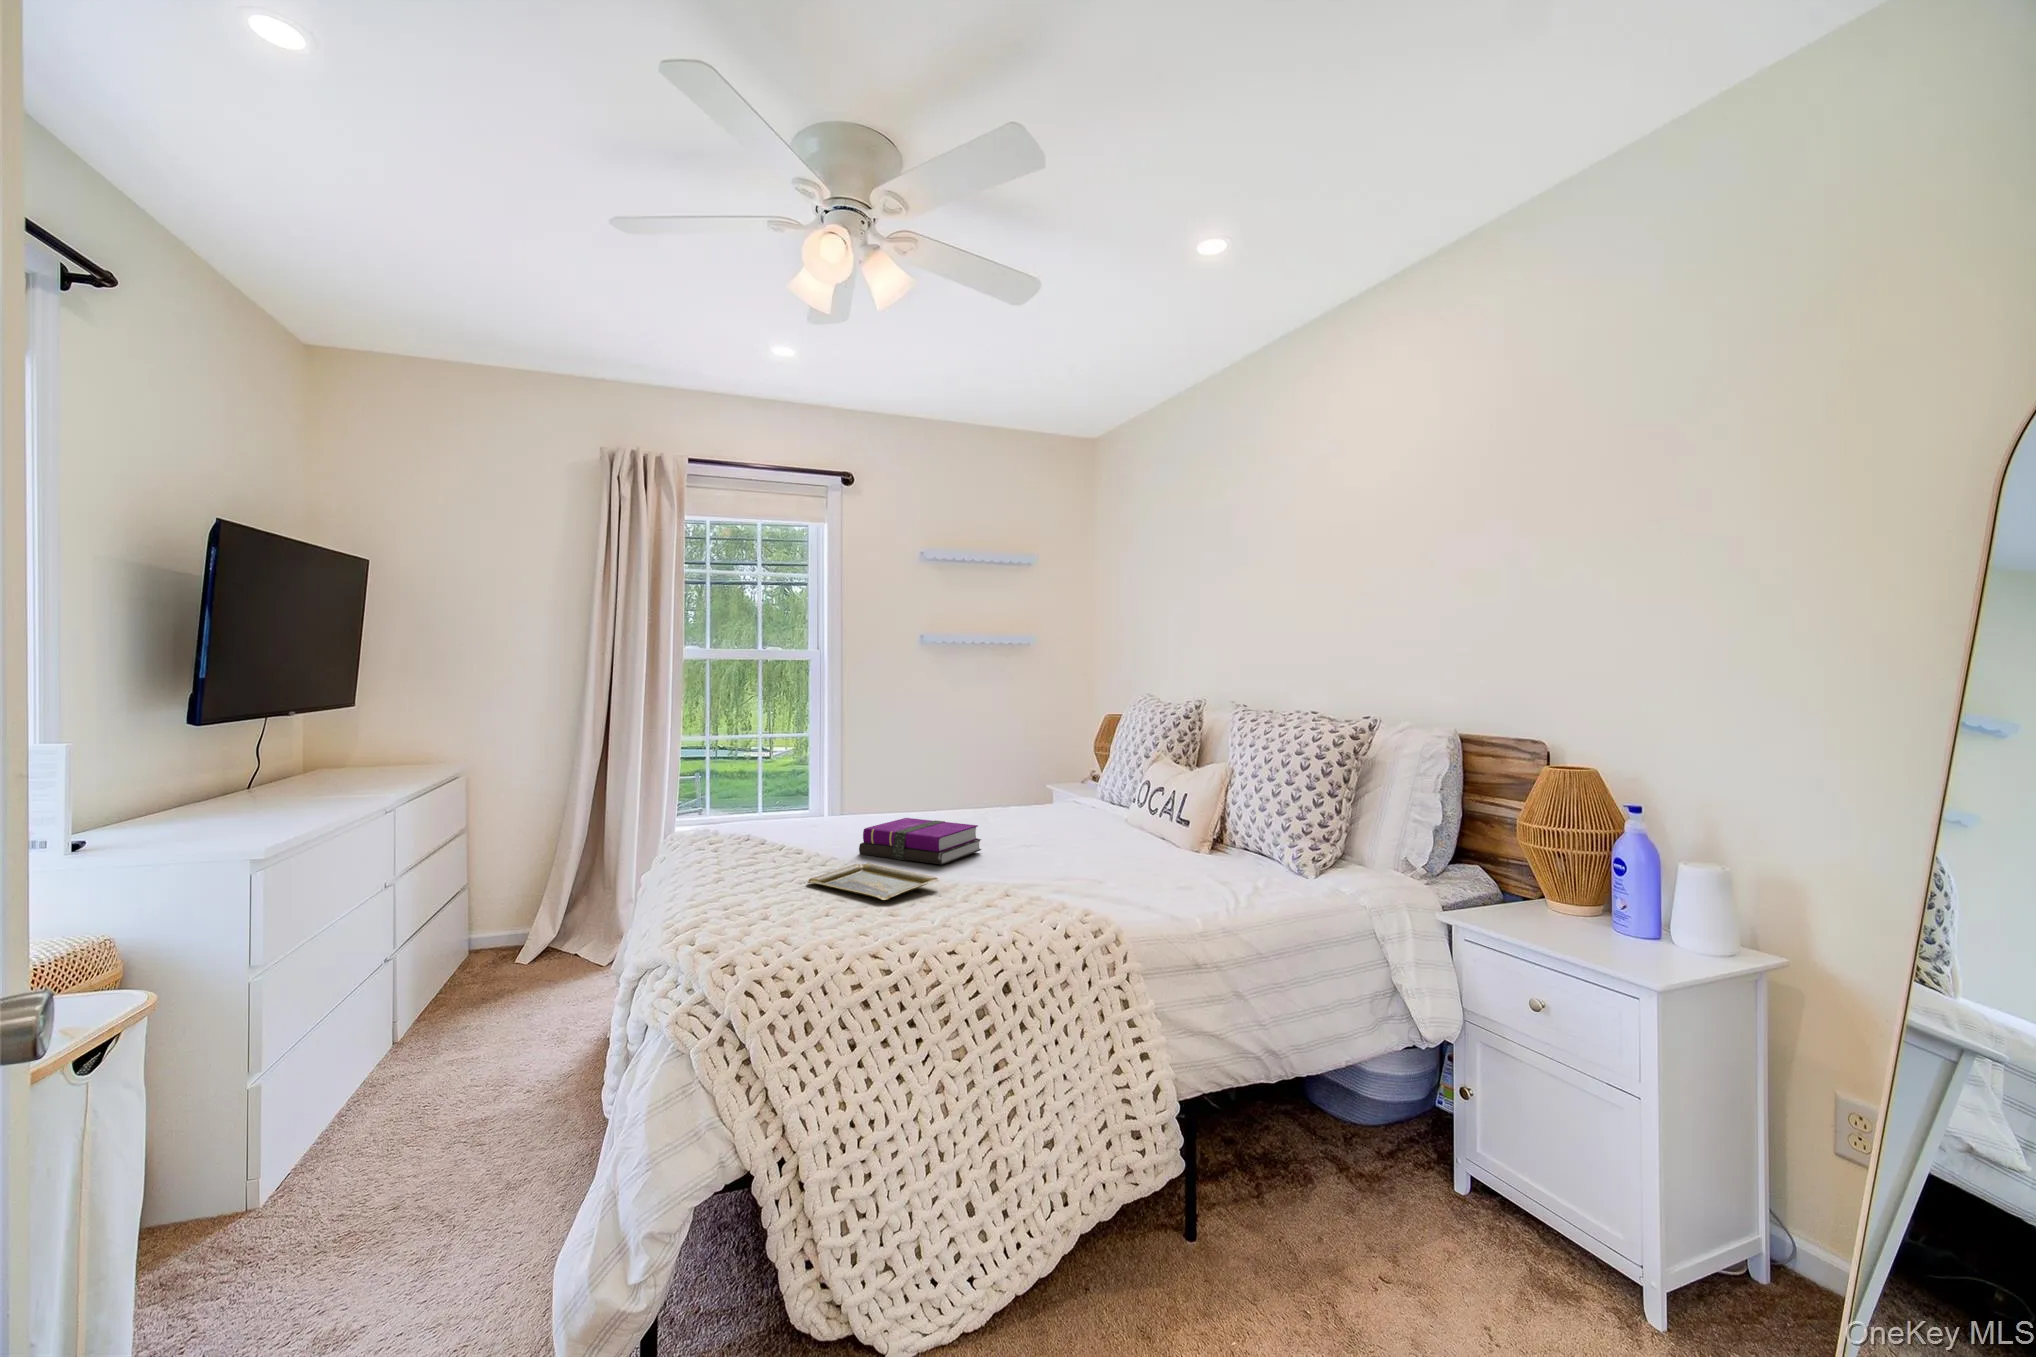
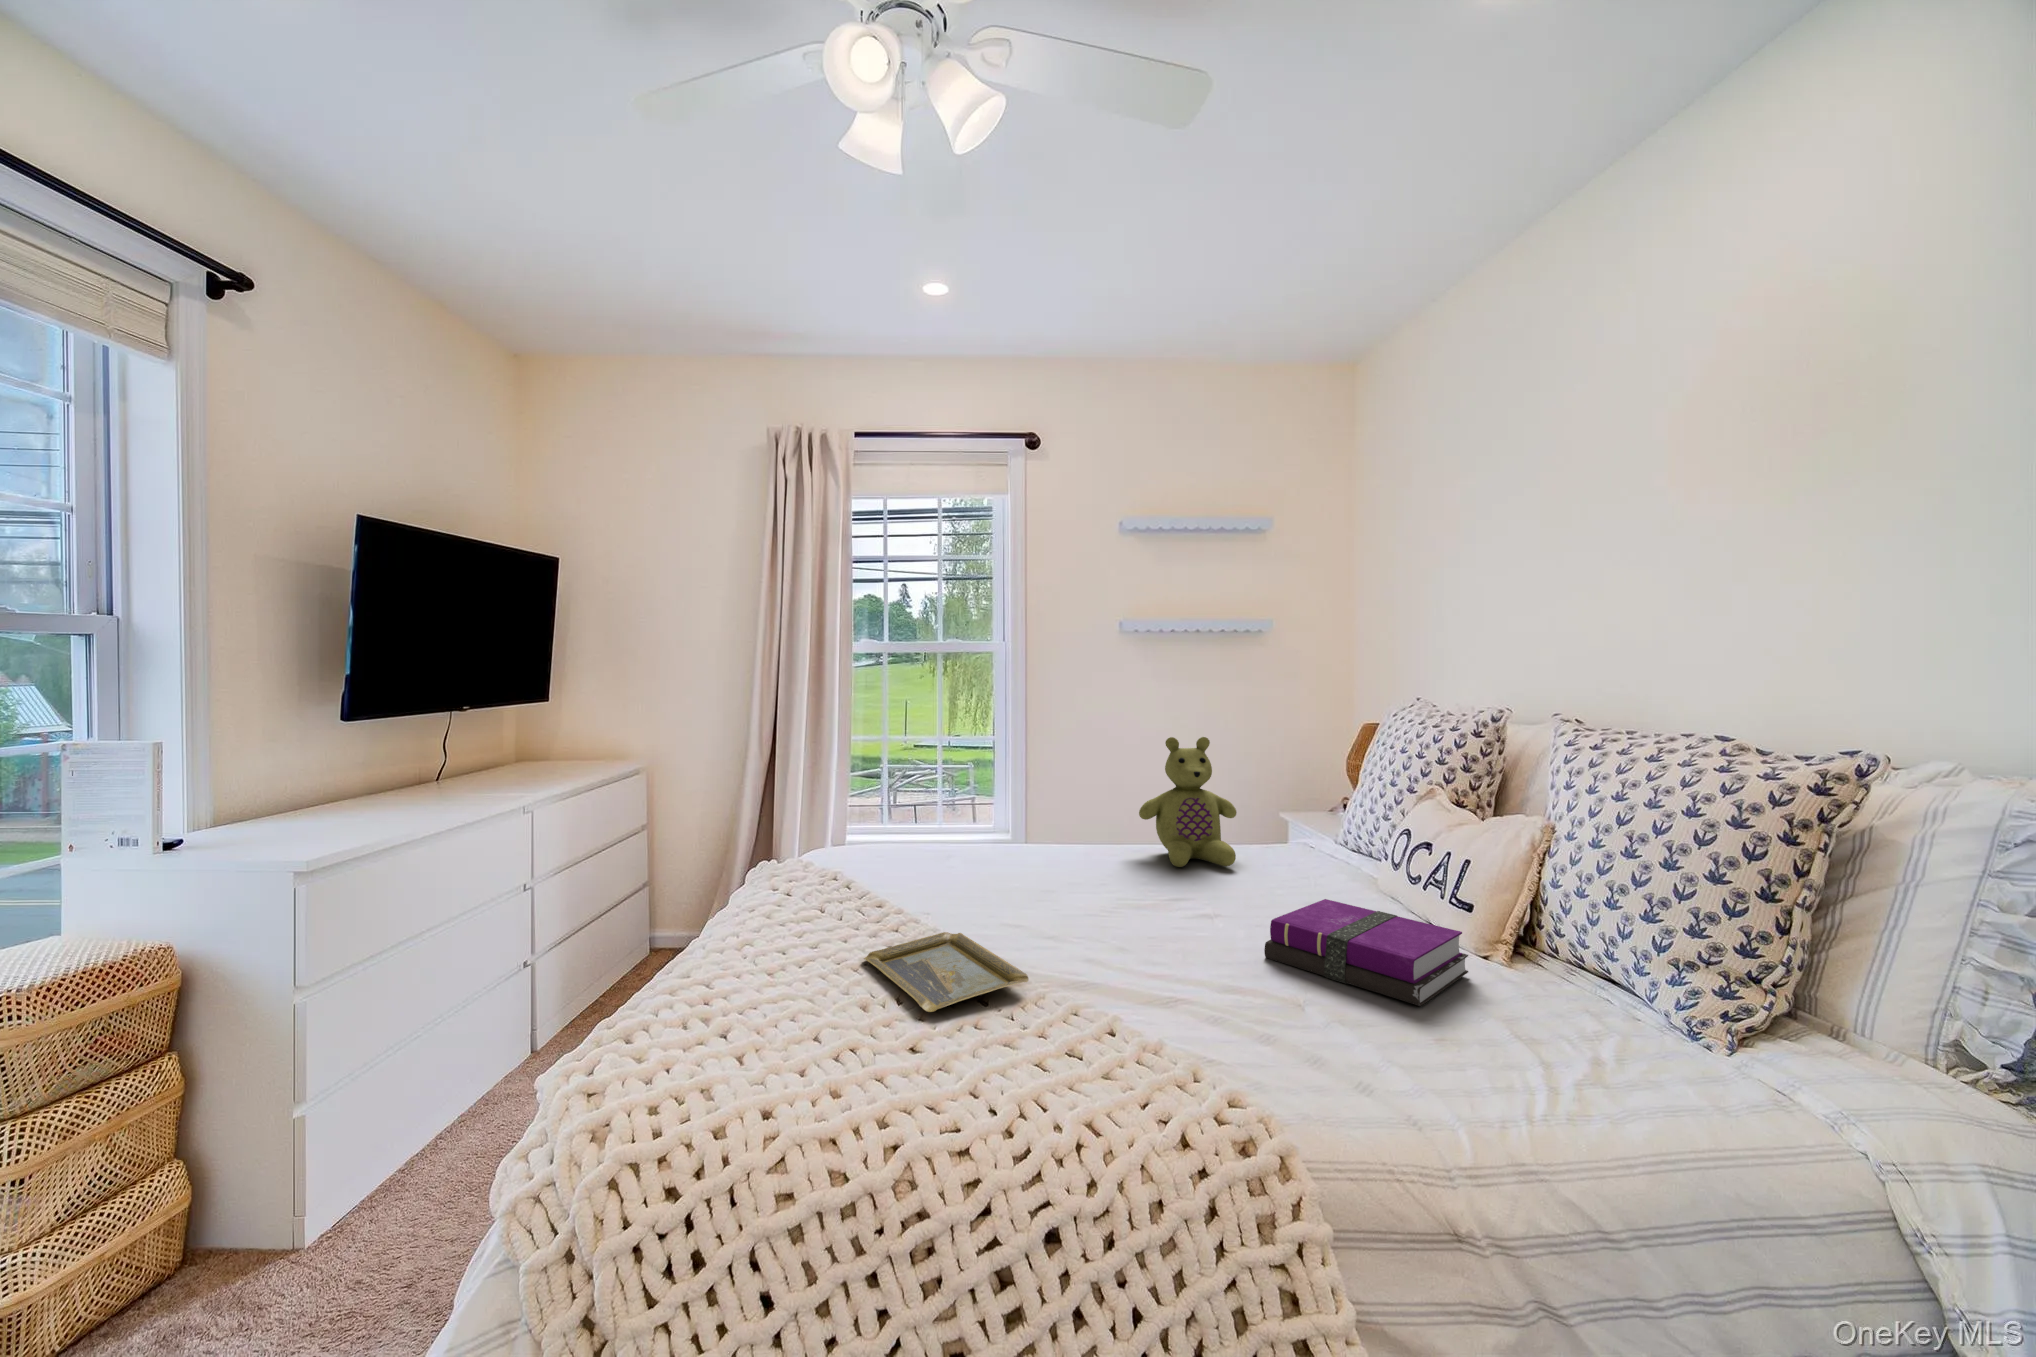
stuffed bear: none [955,723,1030,822] -> present [1139,737,1237,867]
notebook: present [859,818,981,865] -> present [1264,899,1468,1006]

